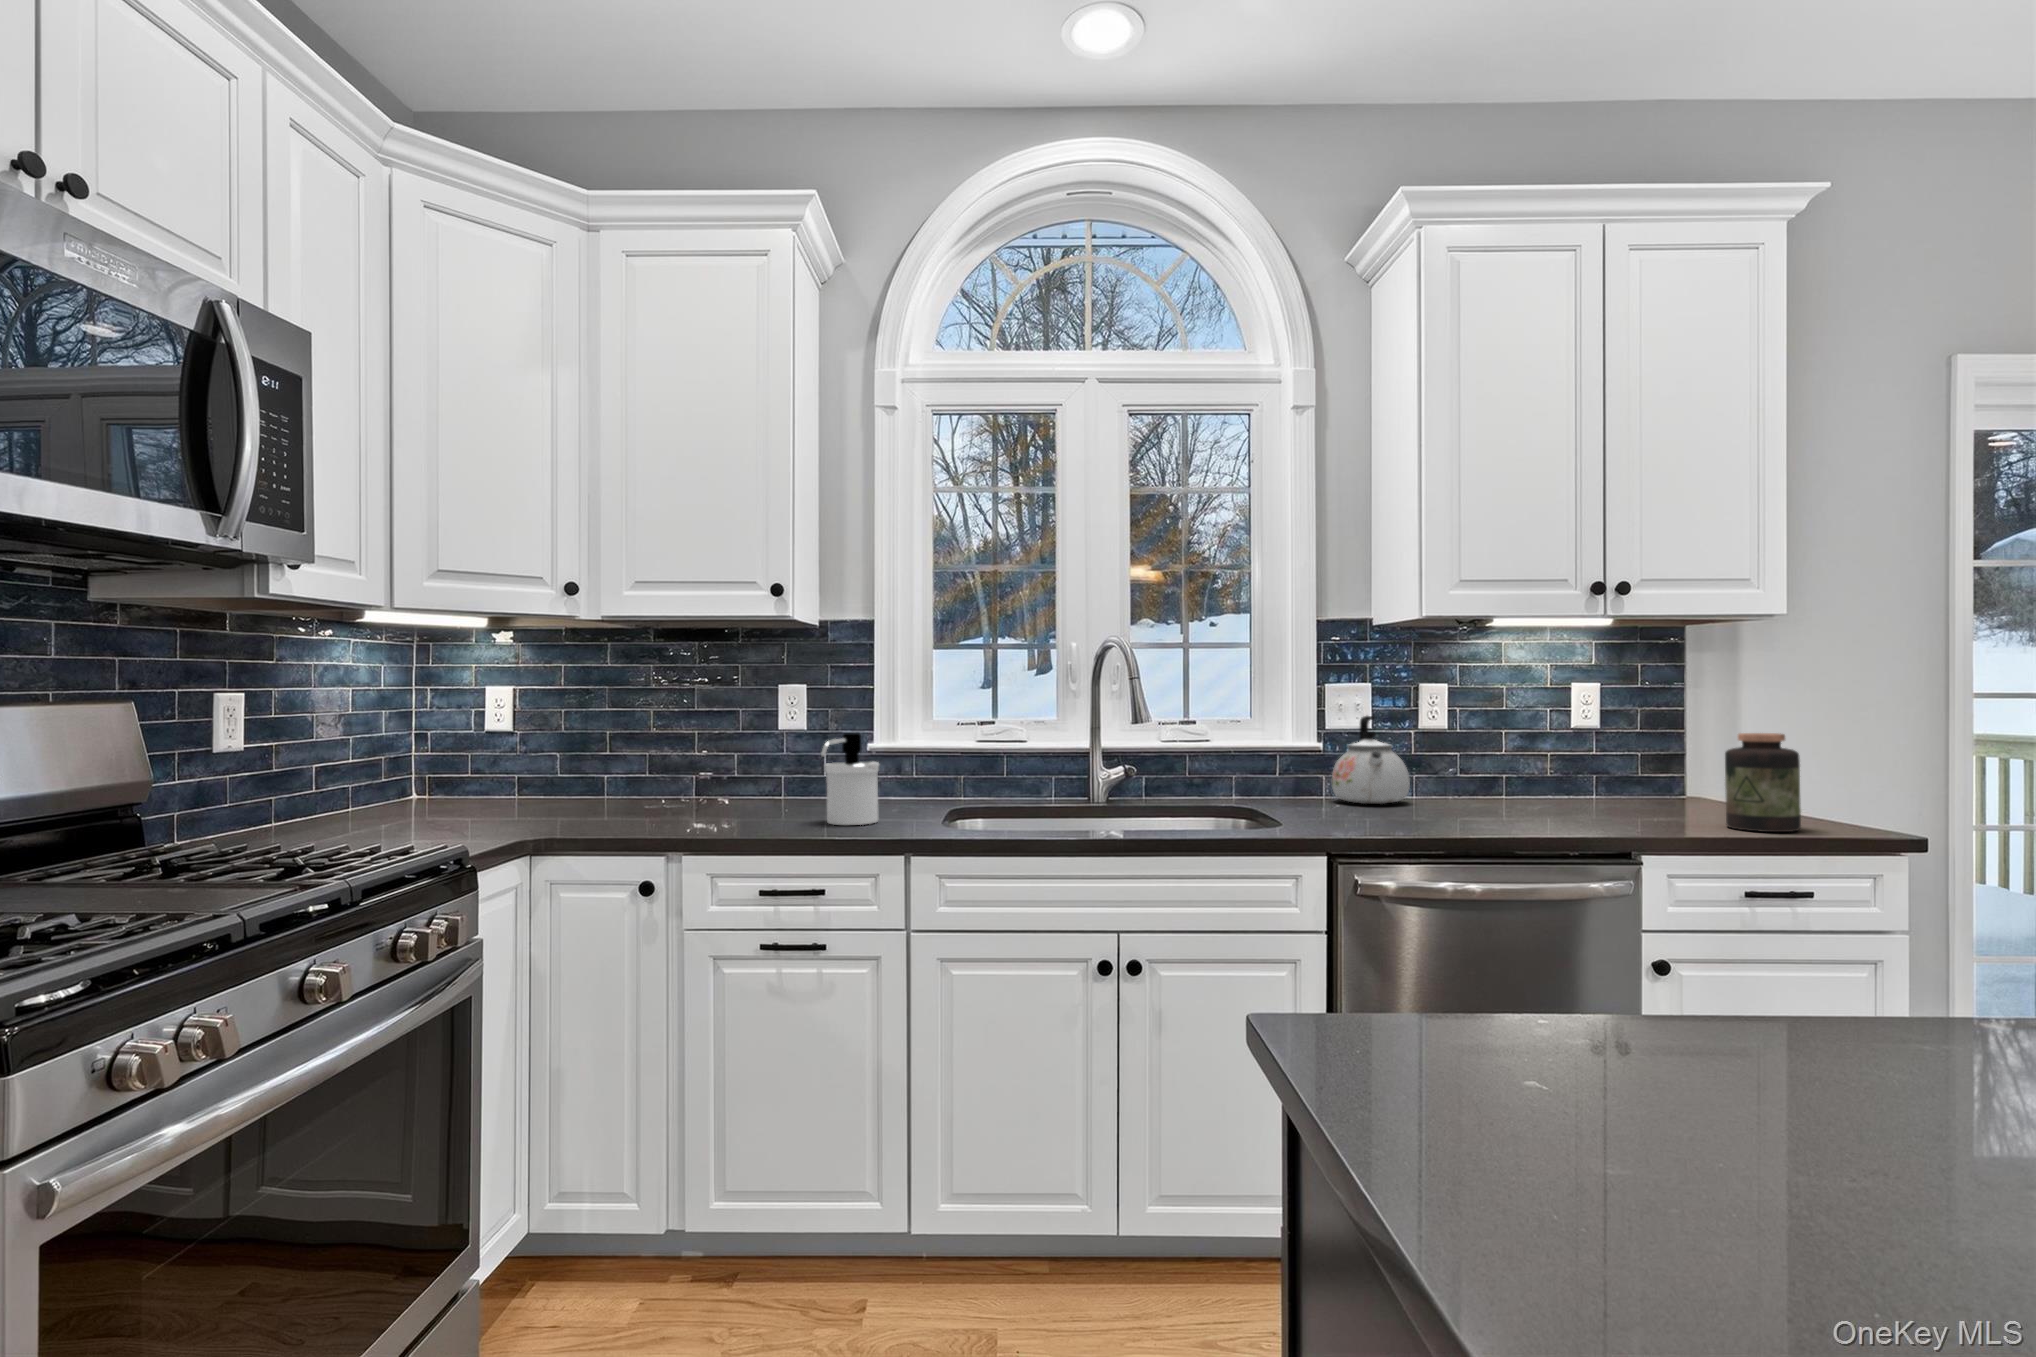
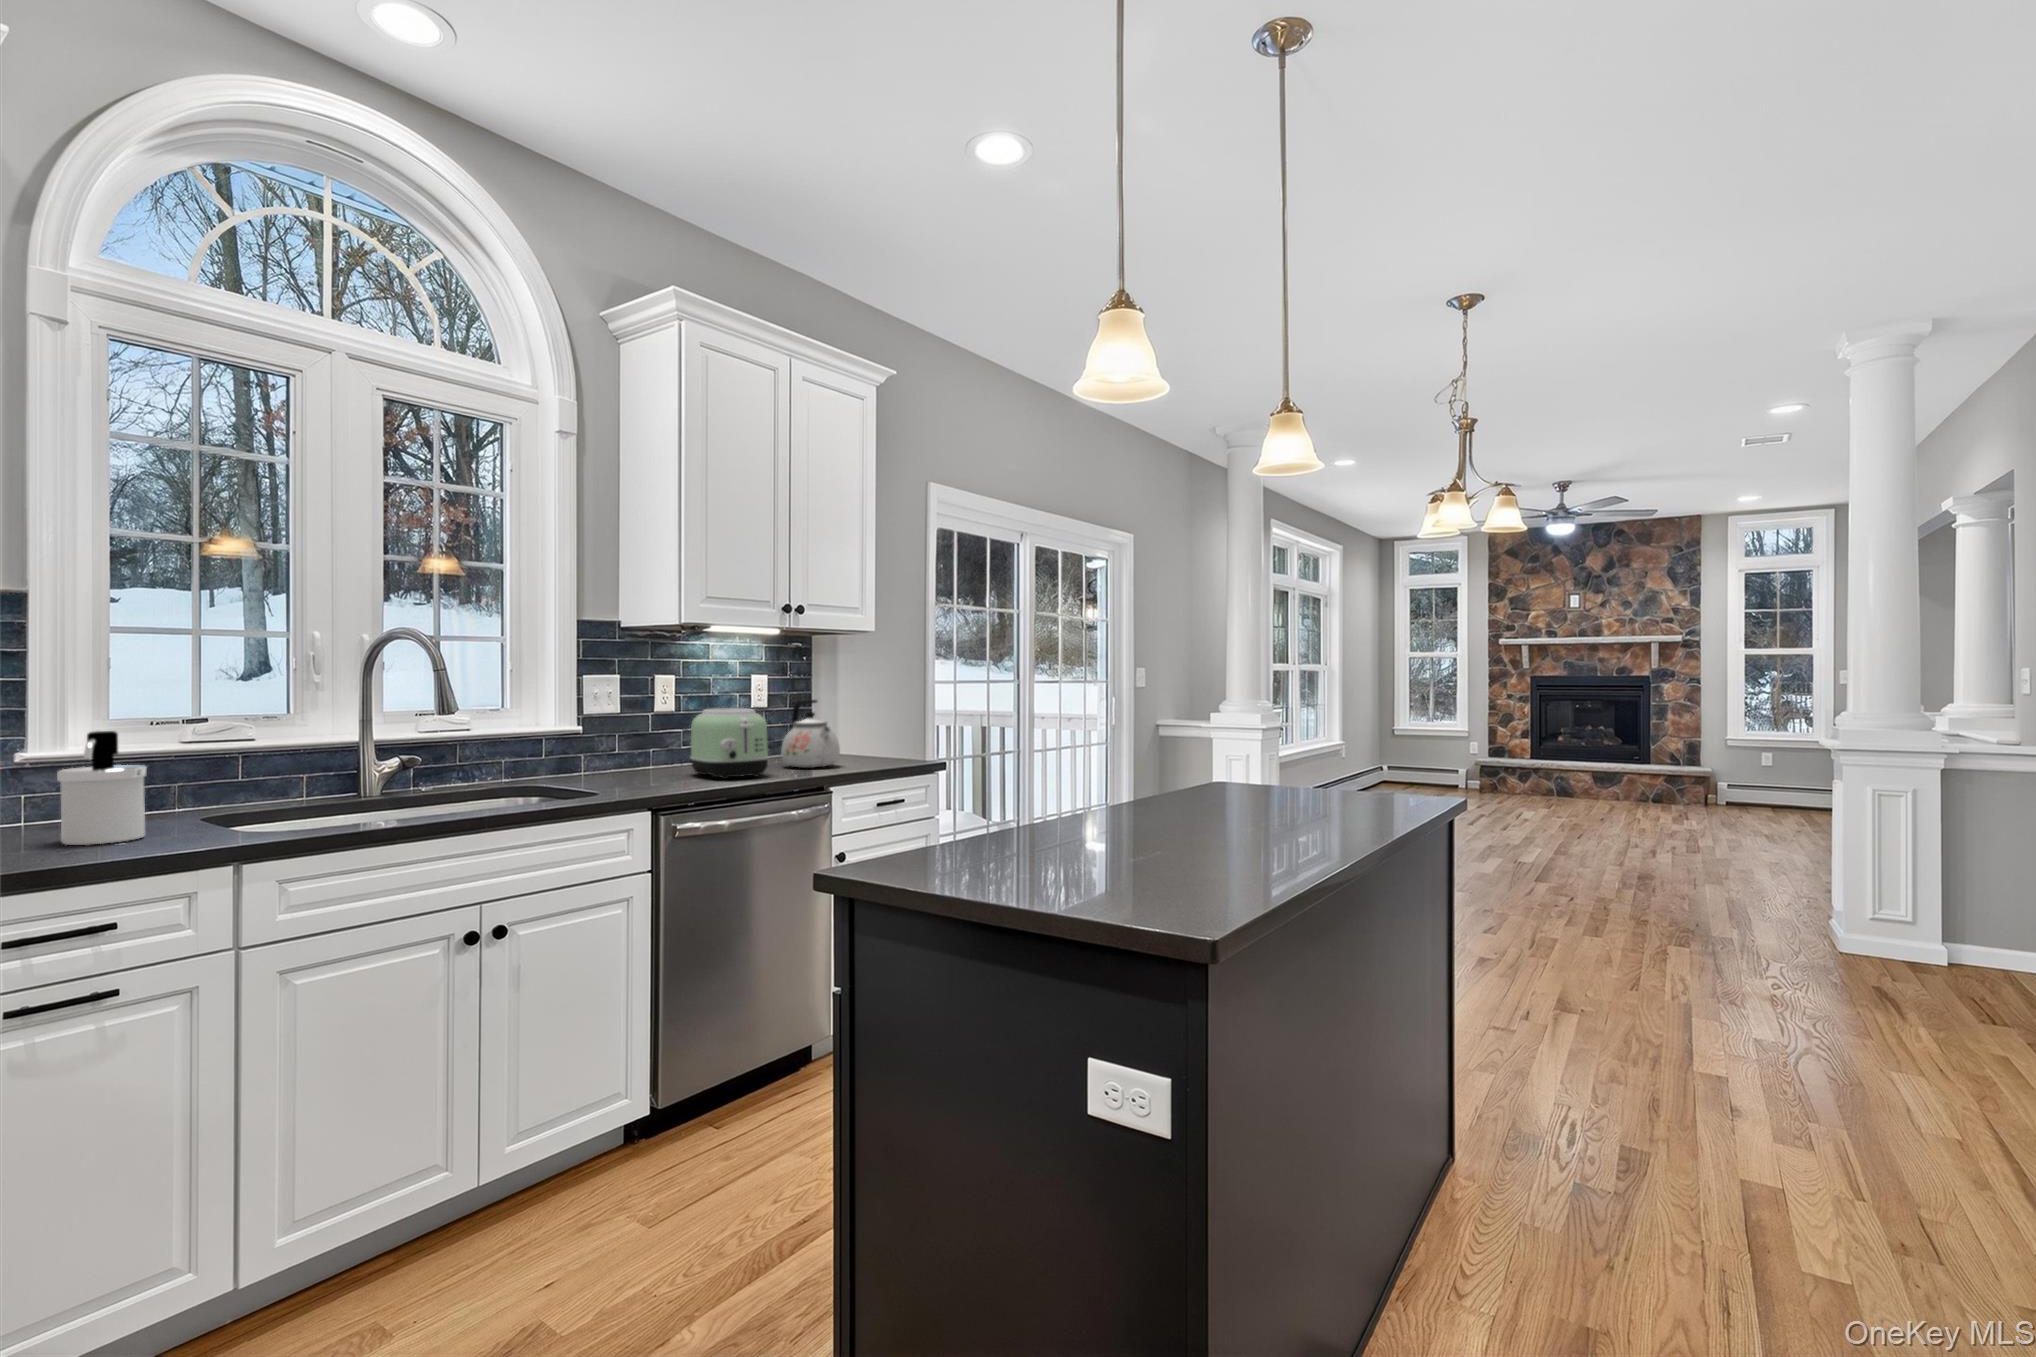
kettle: present [1332,716,1410,804] -> present [781,700,840,768]
toaster: none [1435,729,1532,824] -> present [691,708,768,779]
jar: present [1725,733,1801,832] -> none [871,706,912,768]

